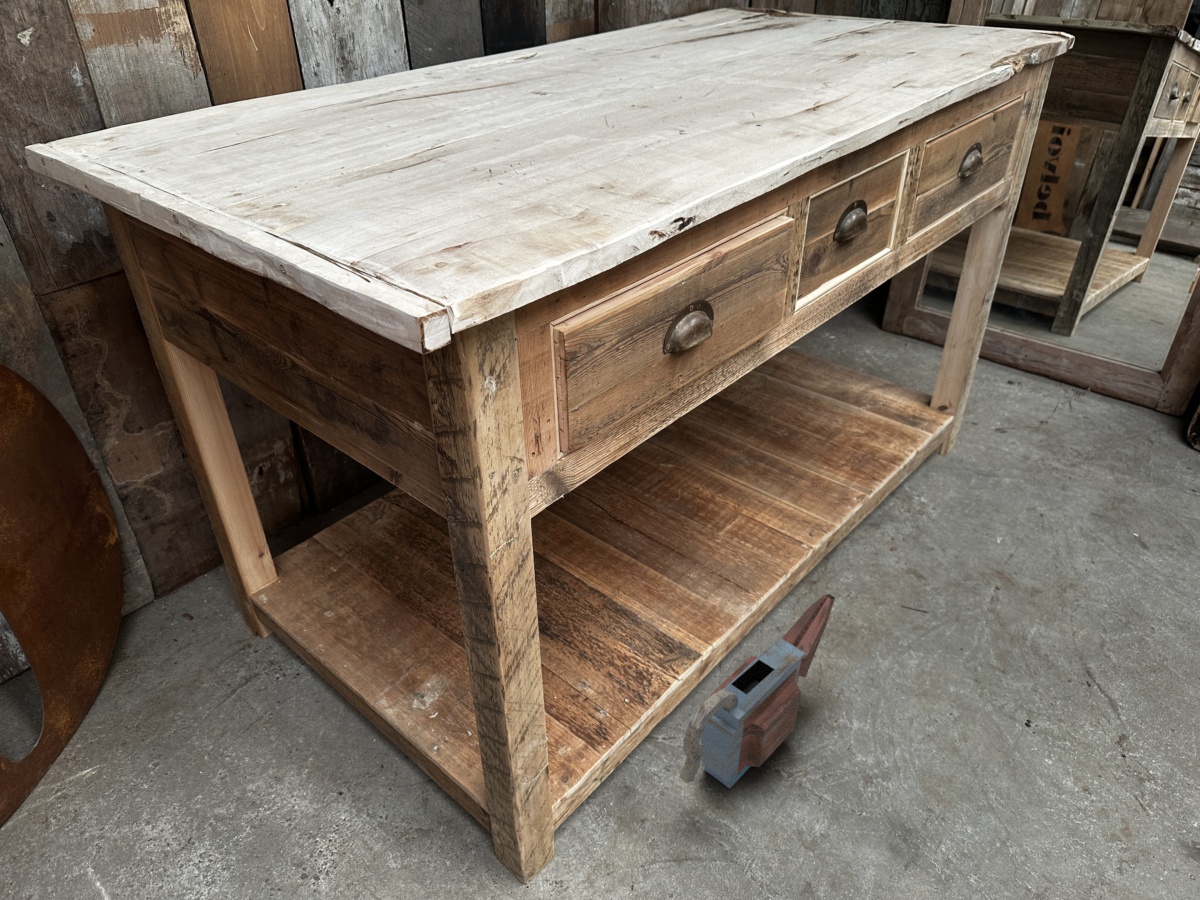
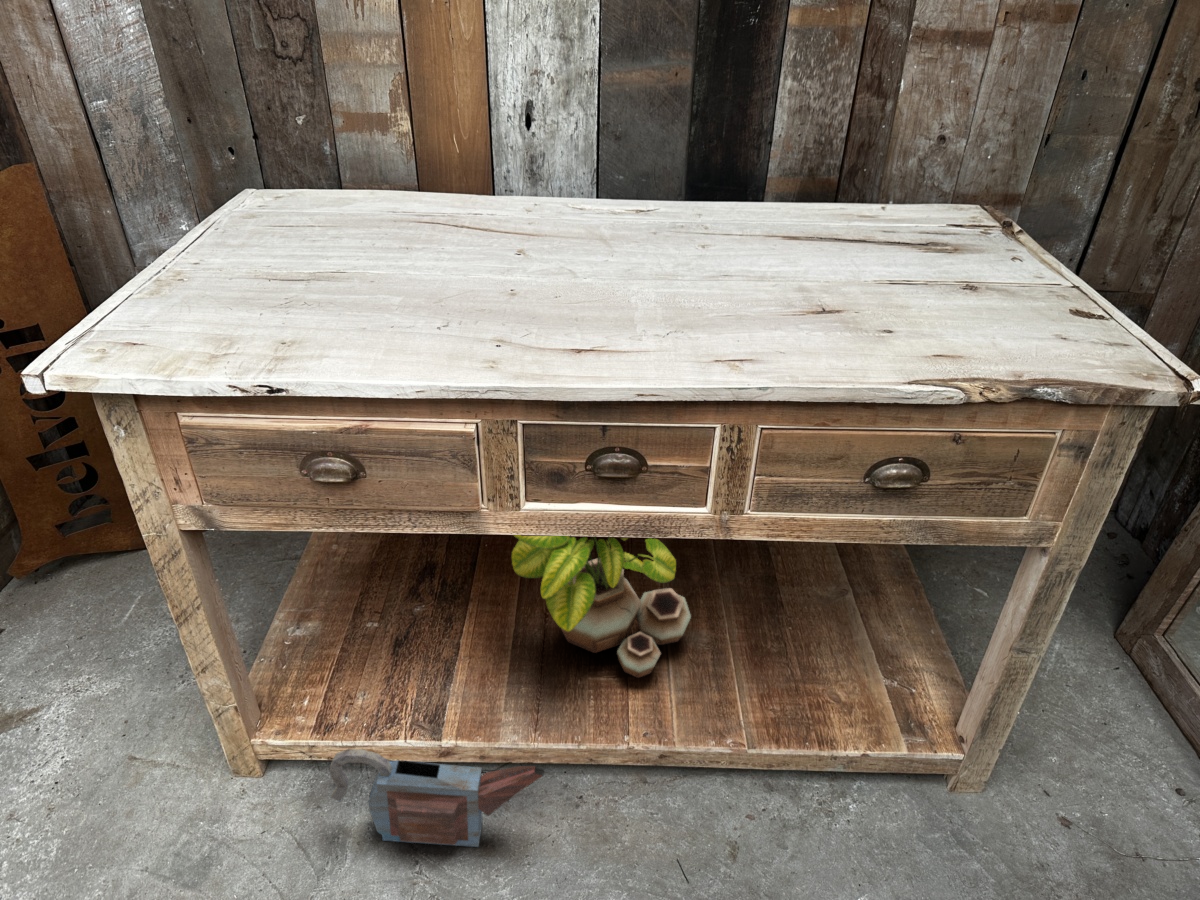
potted plant: none [607,341,760,516] -> present [511,535,691,678]

